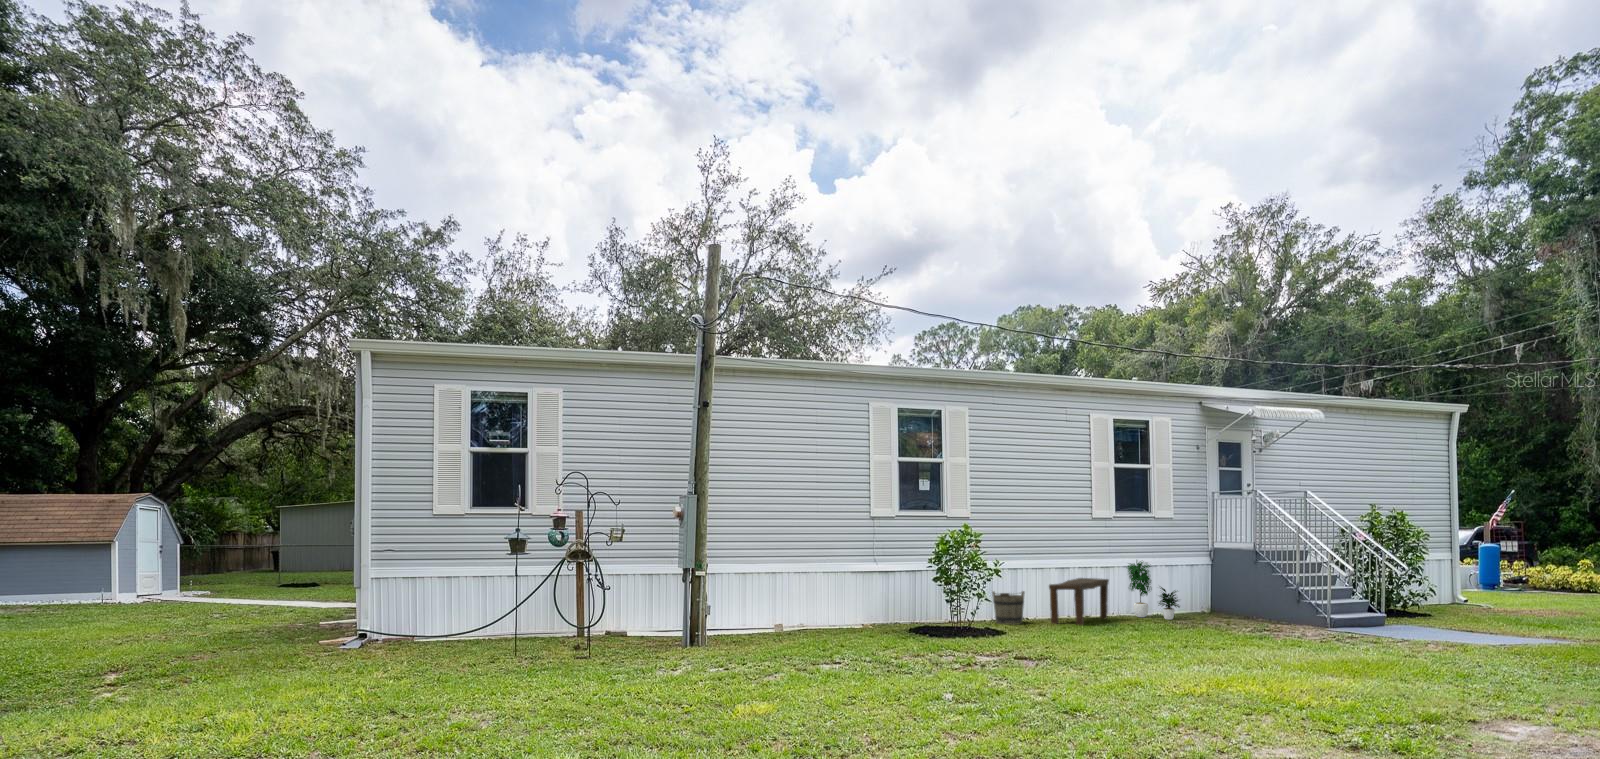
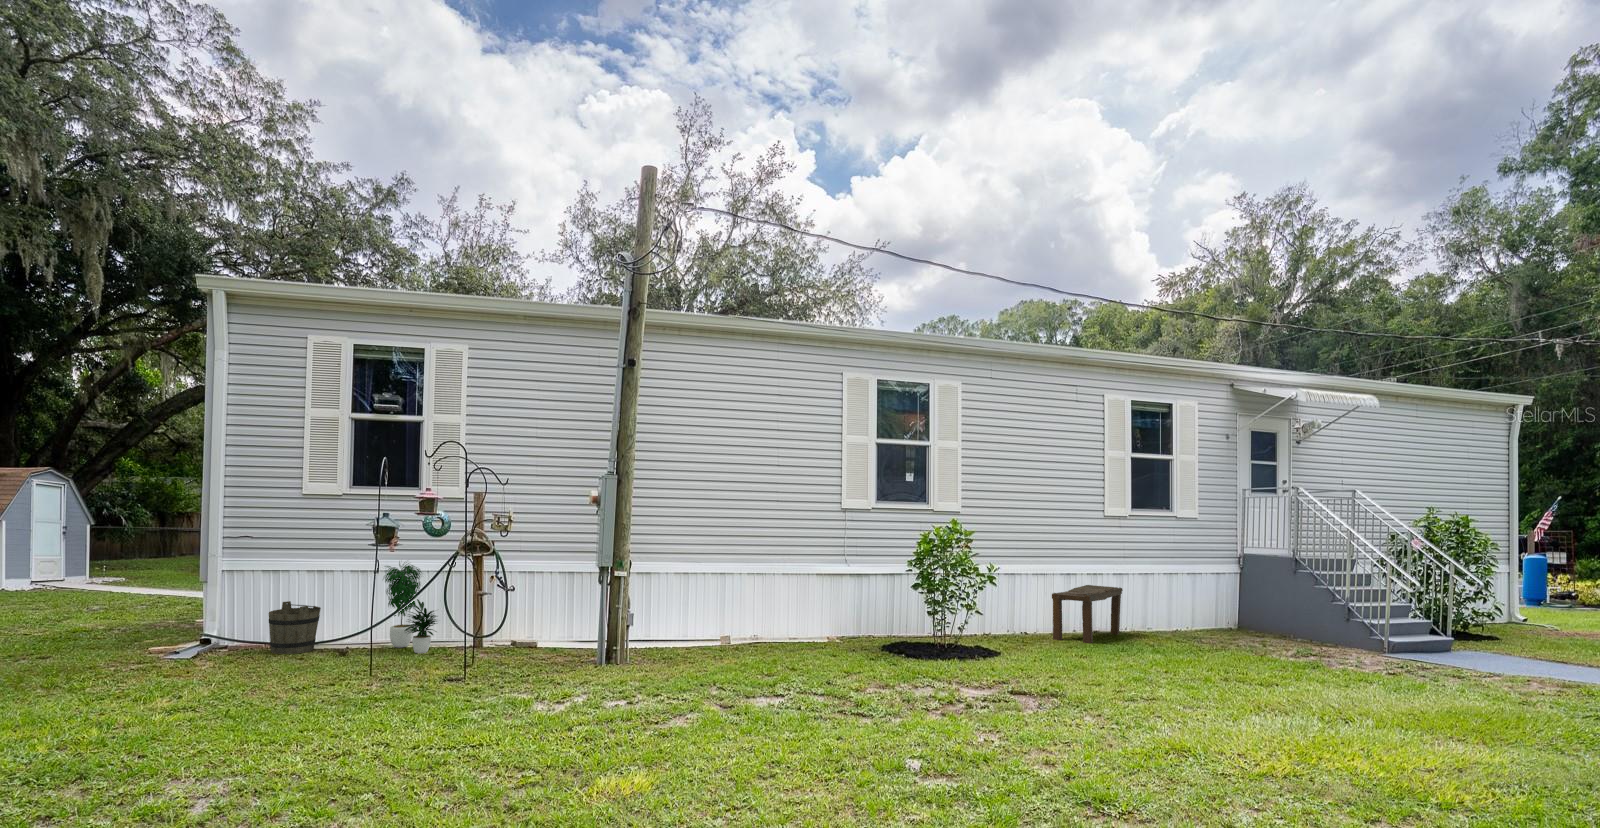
potted plant: present [1128,560,1180,620] -> present [384,562,437,653]
bucket: present [992,591,1025,625] -> present [269,601,321,654]

